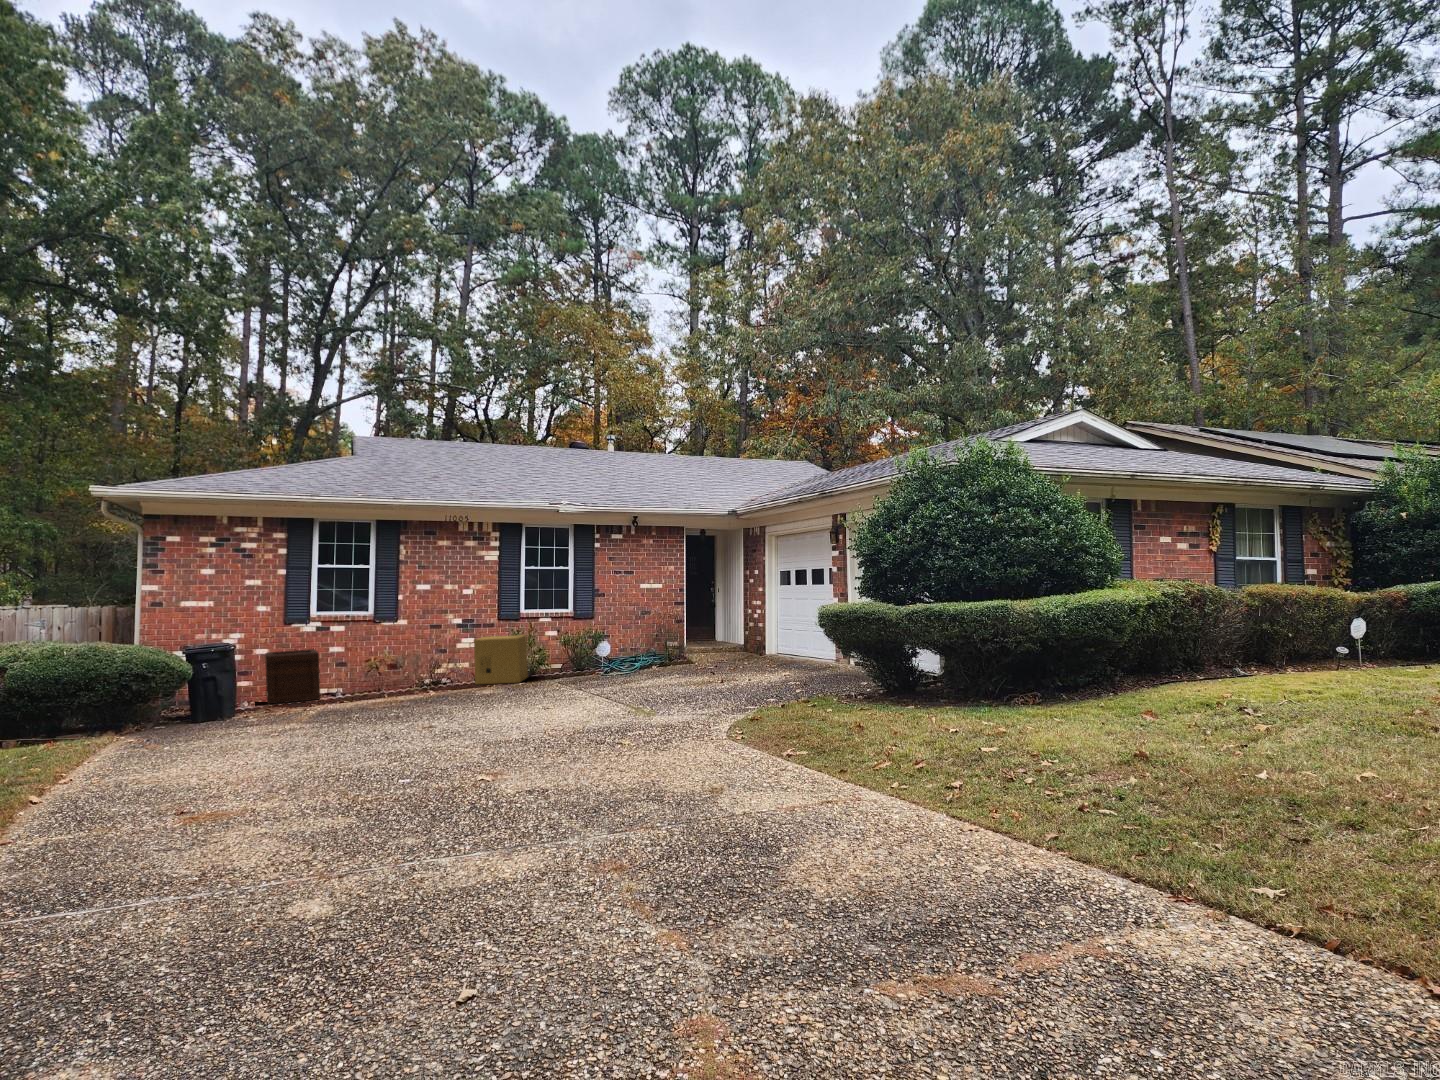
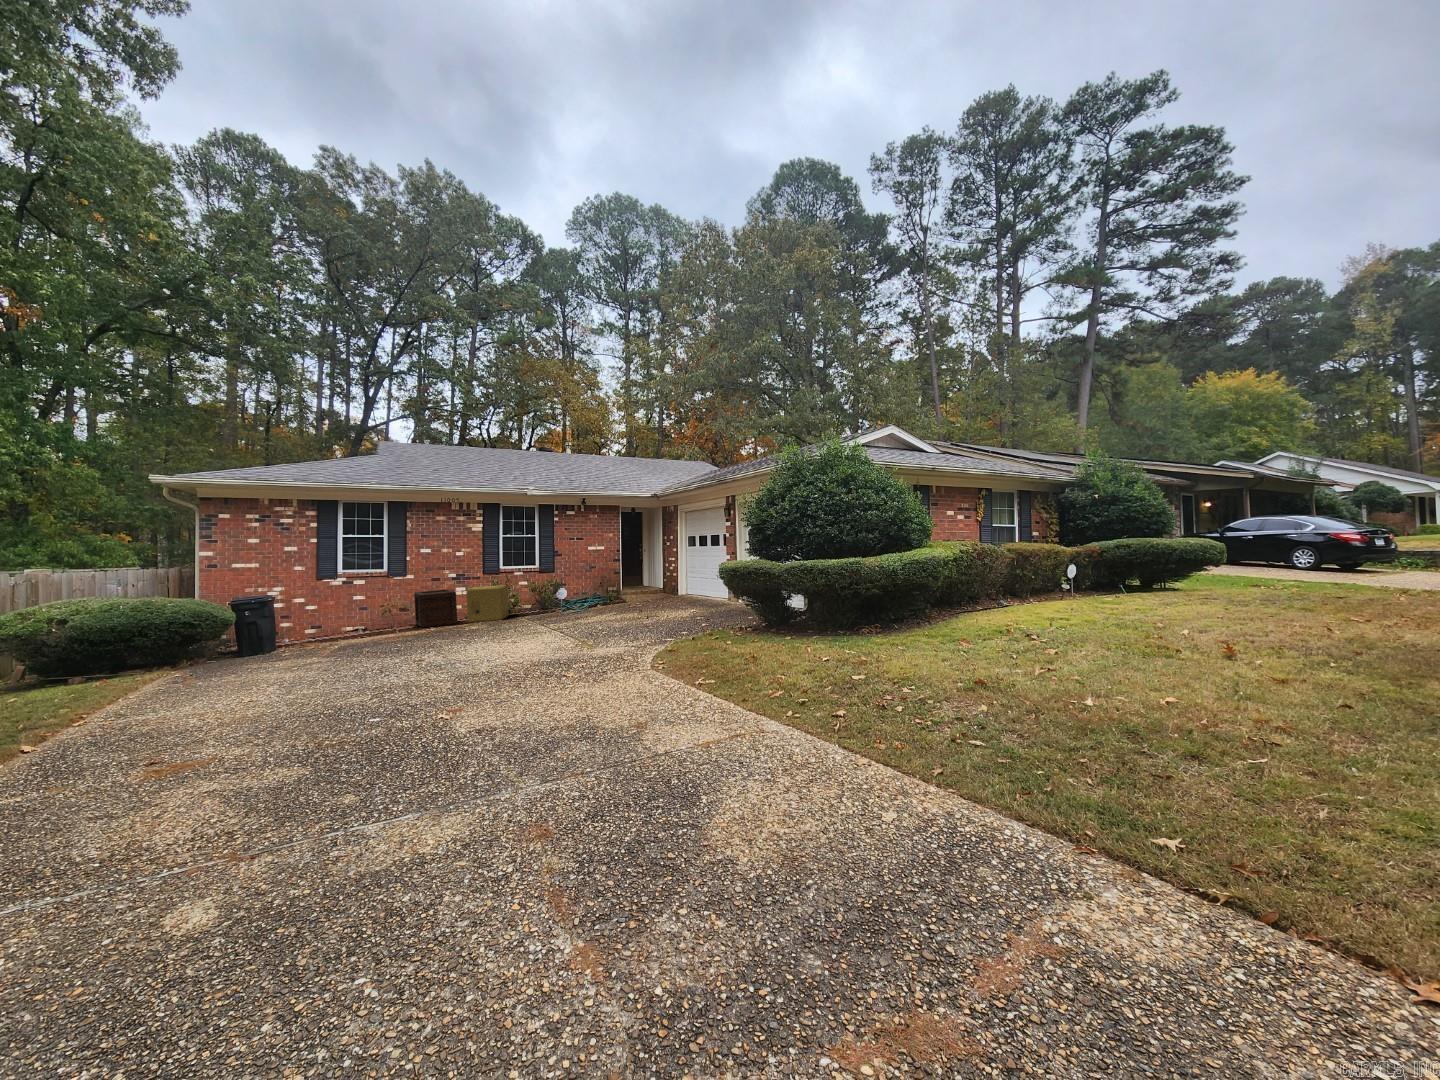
wooden crate: present [265,649,320,704] -> present [414,589,457,628]

